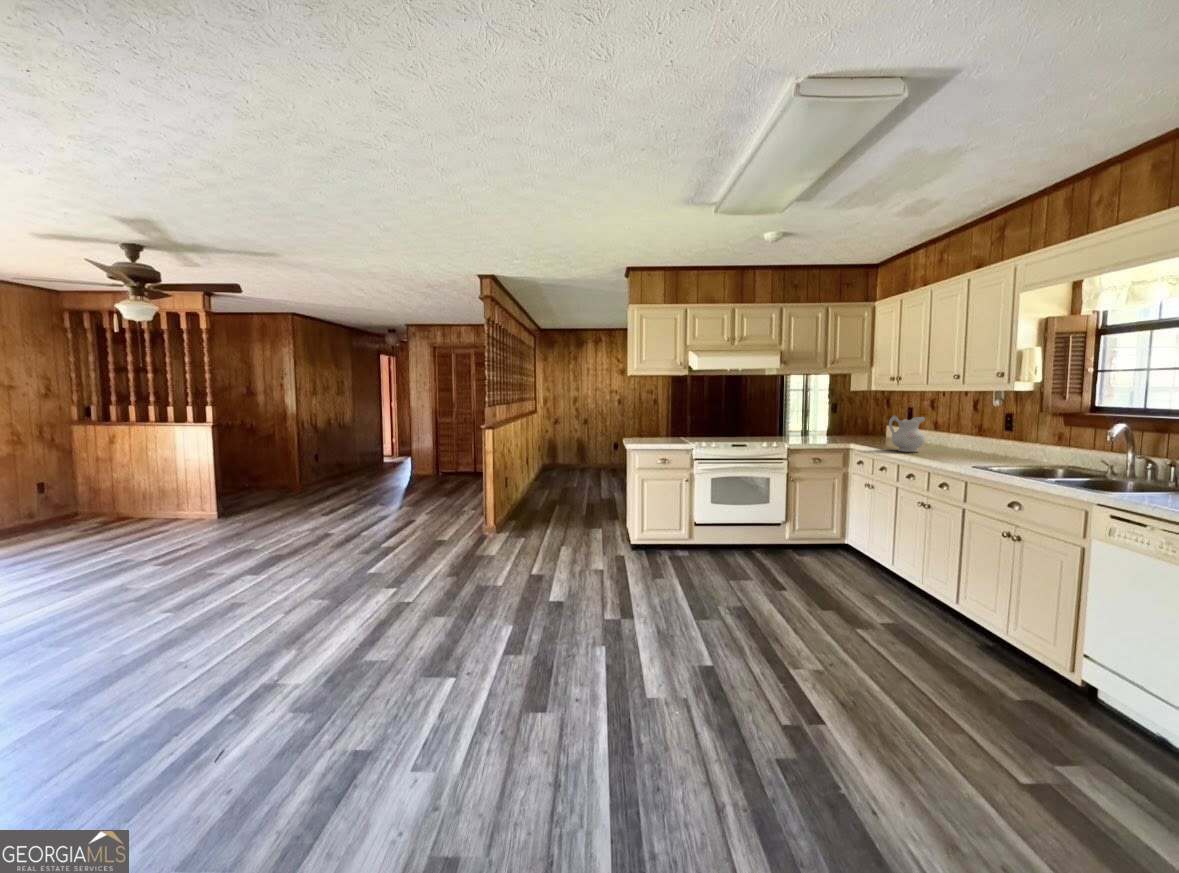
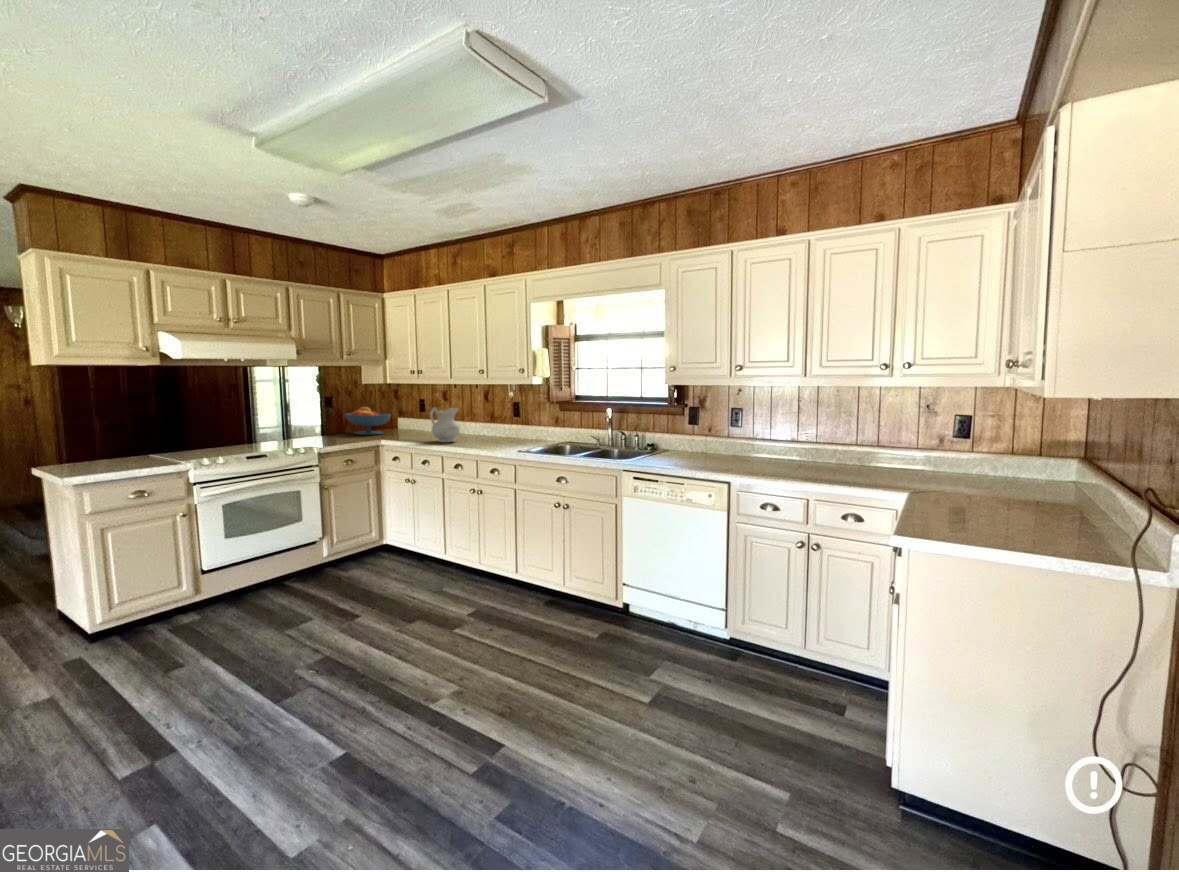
fruit bowl: none [822,415,865,441] -> present [346,407,391,435]

